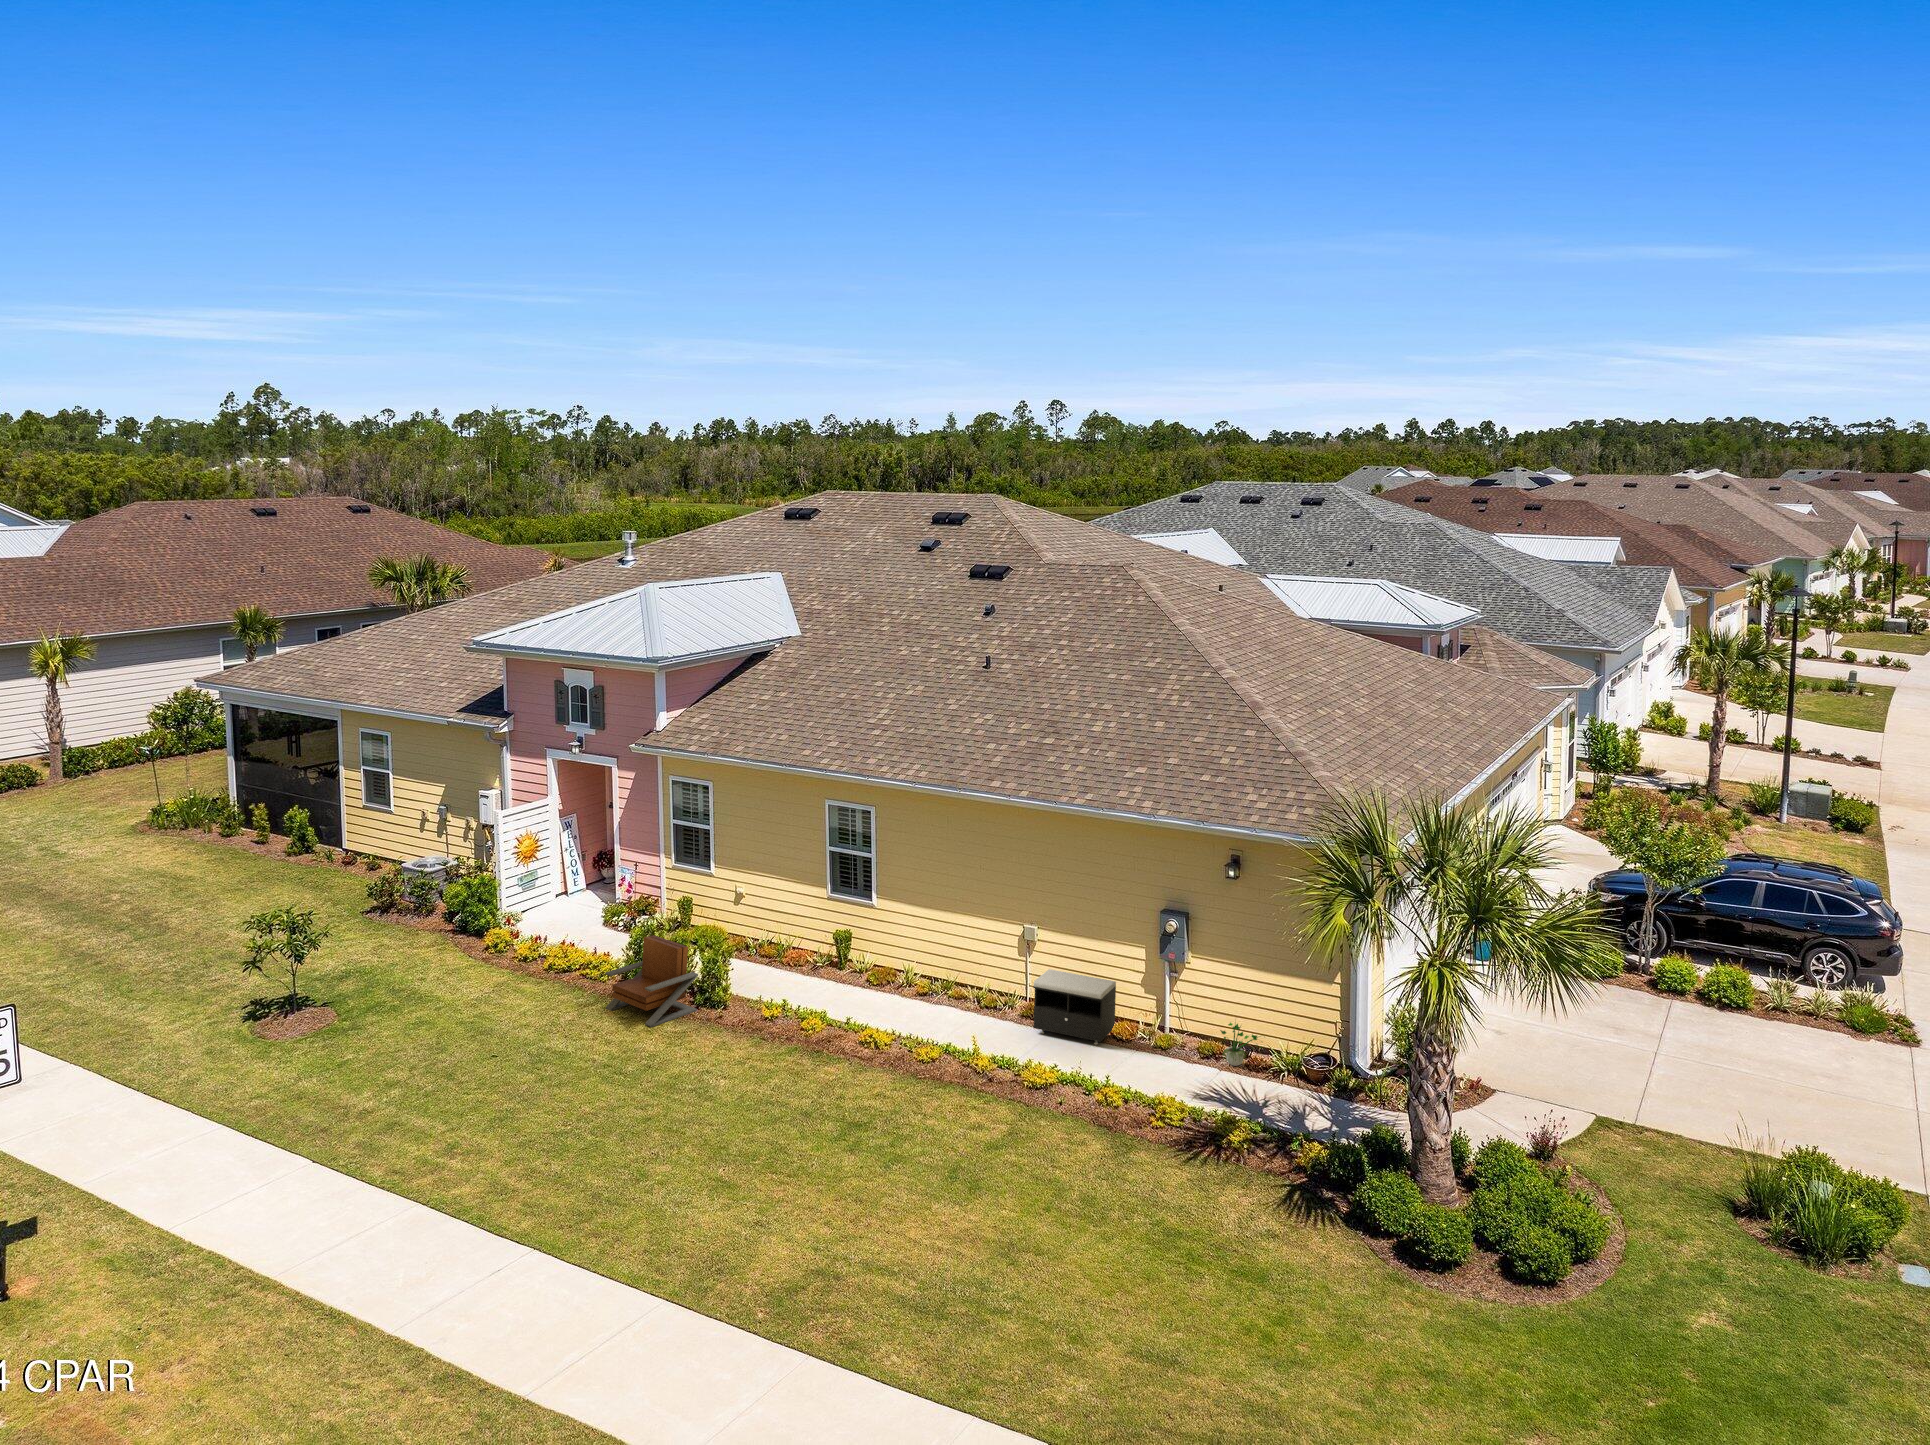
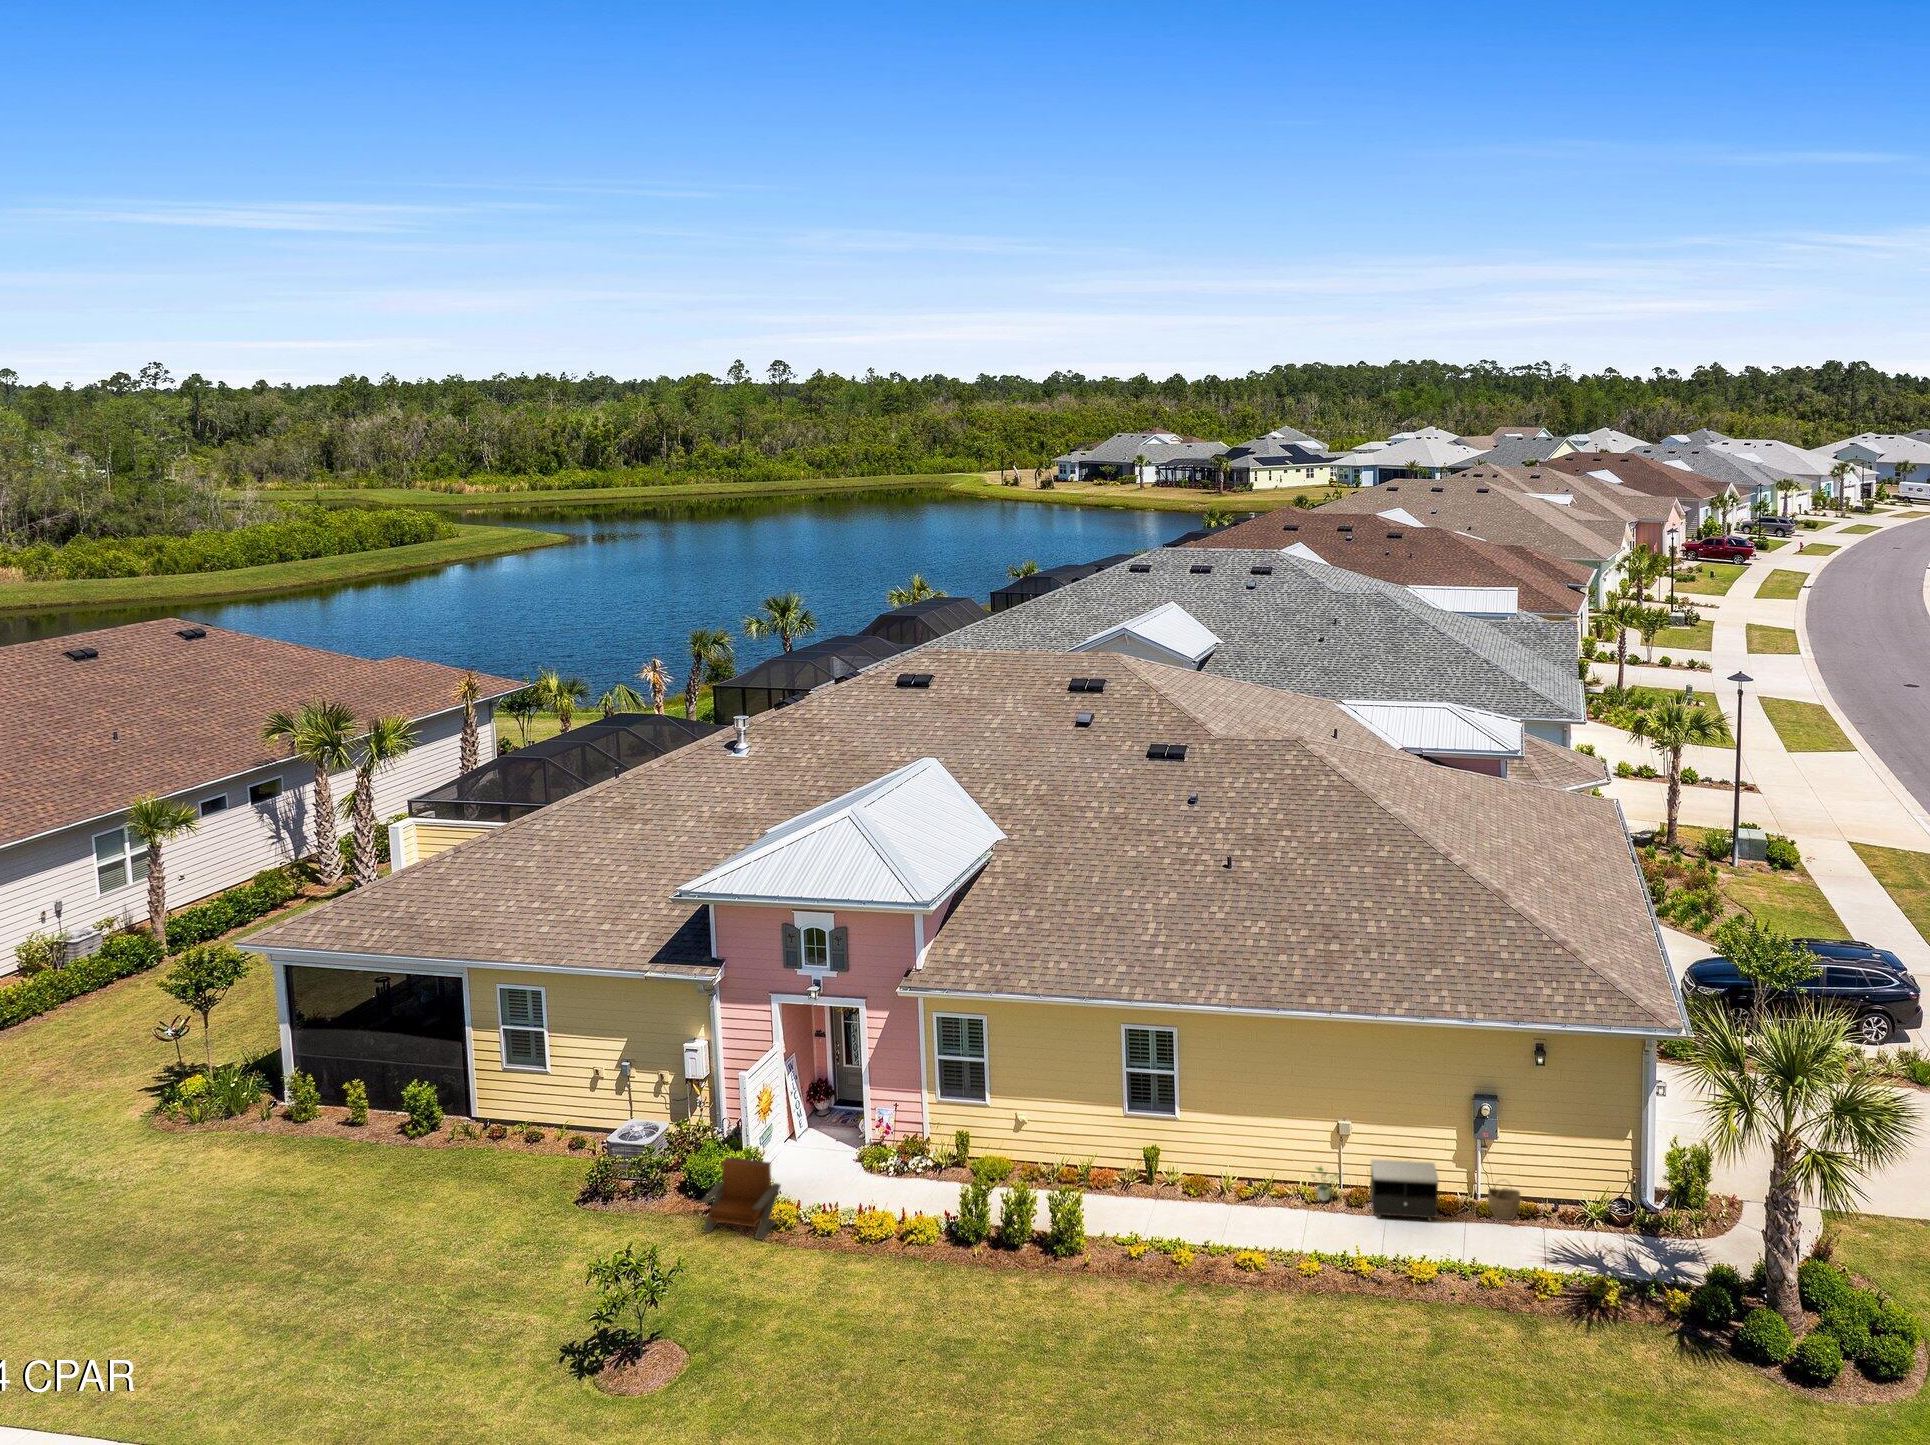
lounge chair: present [605,935,698,1027] -> present [701,1157,781,1240]
woven basket: none [1167,1011,1204,1058] -> present [1488,1188,1520,1220]
potted plant: present [1220,1023,1262,1066] -> present [1312,1167,1338,1201]

